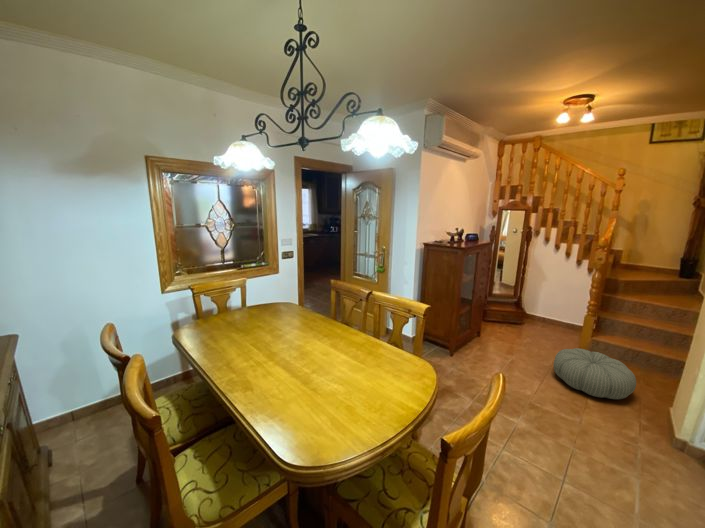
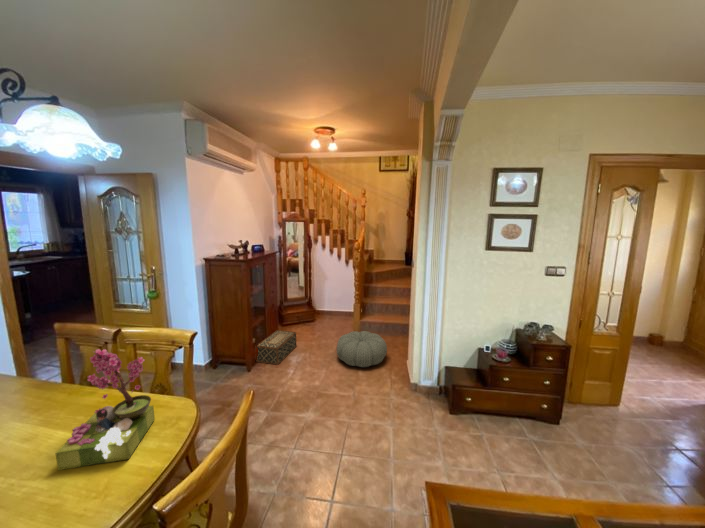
flower arrangement: none [350,303,403,389] -> present [56,349,155,470]
woven basket: none [457,323,502,358] -> present [255,330,296,365]

